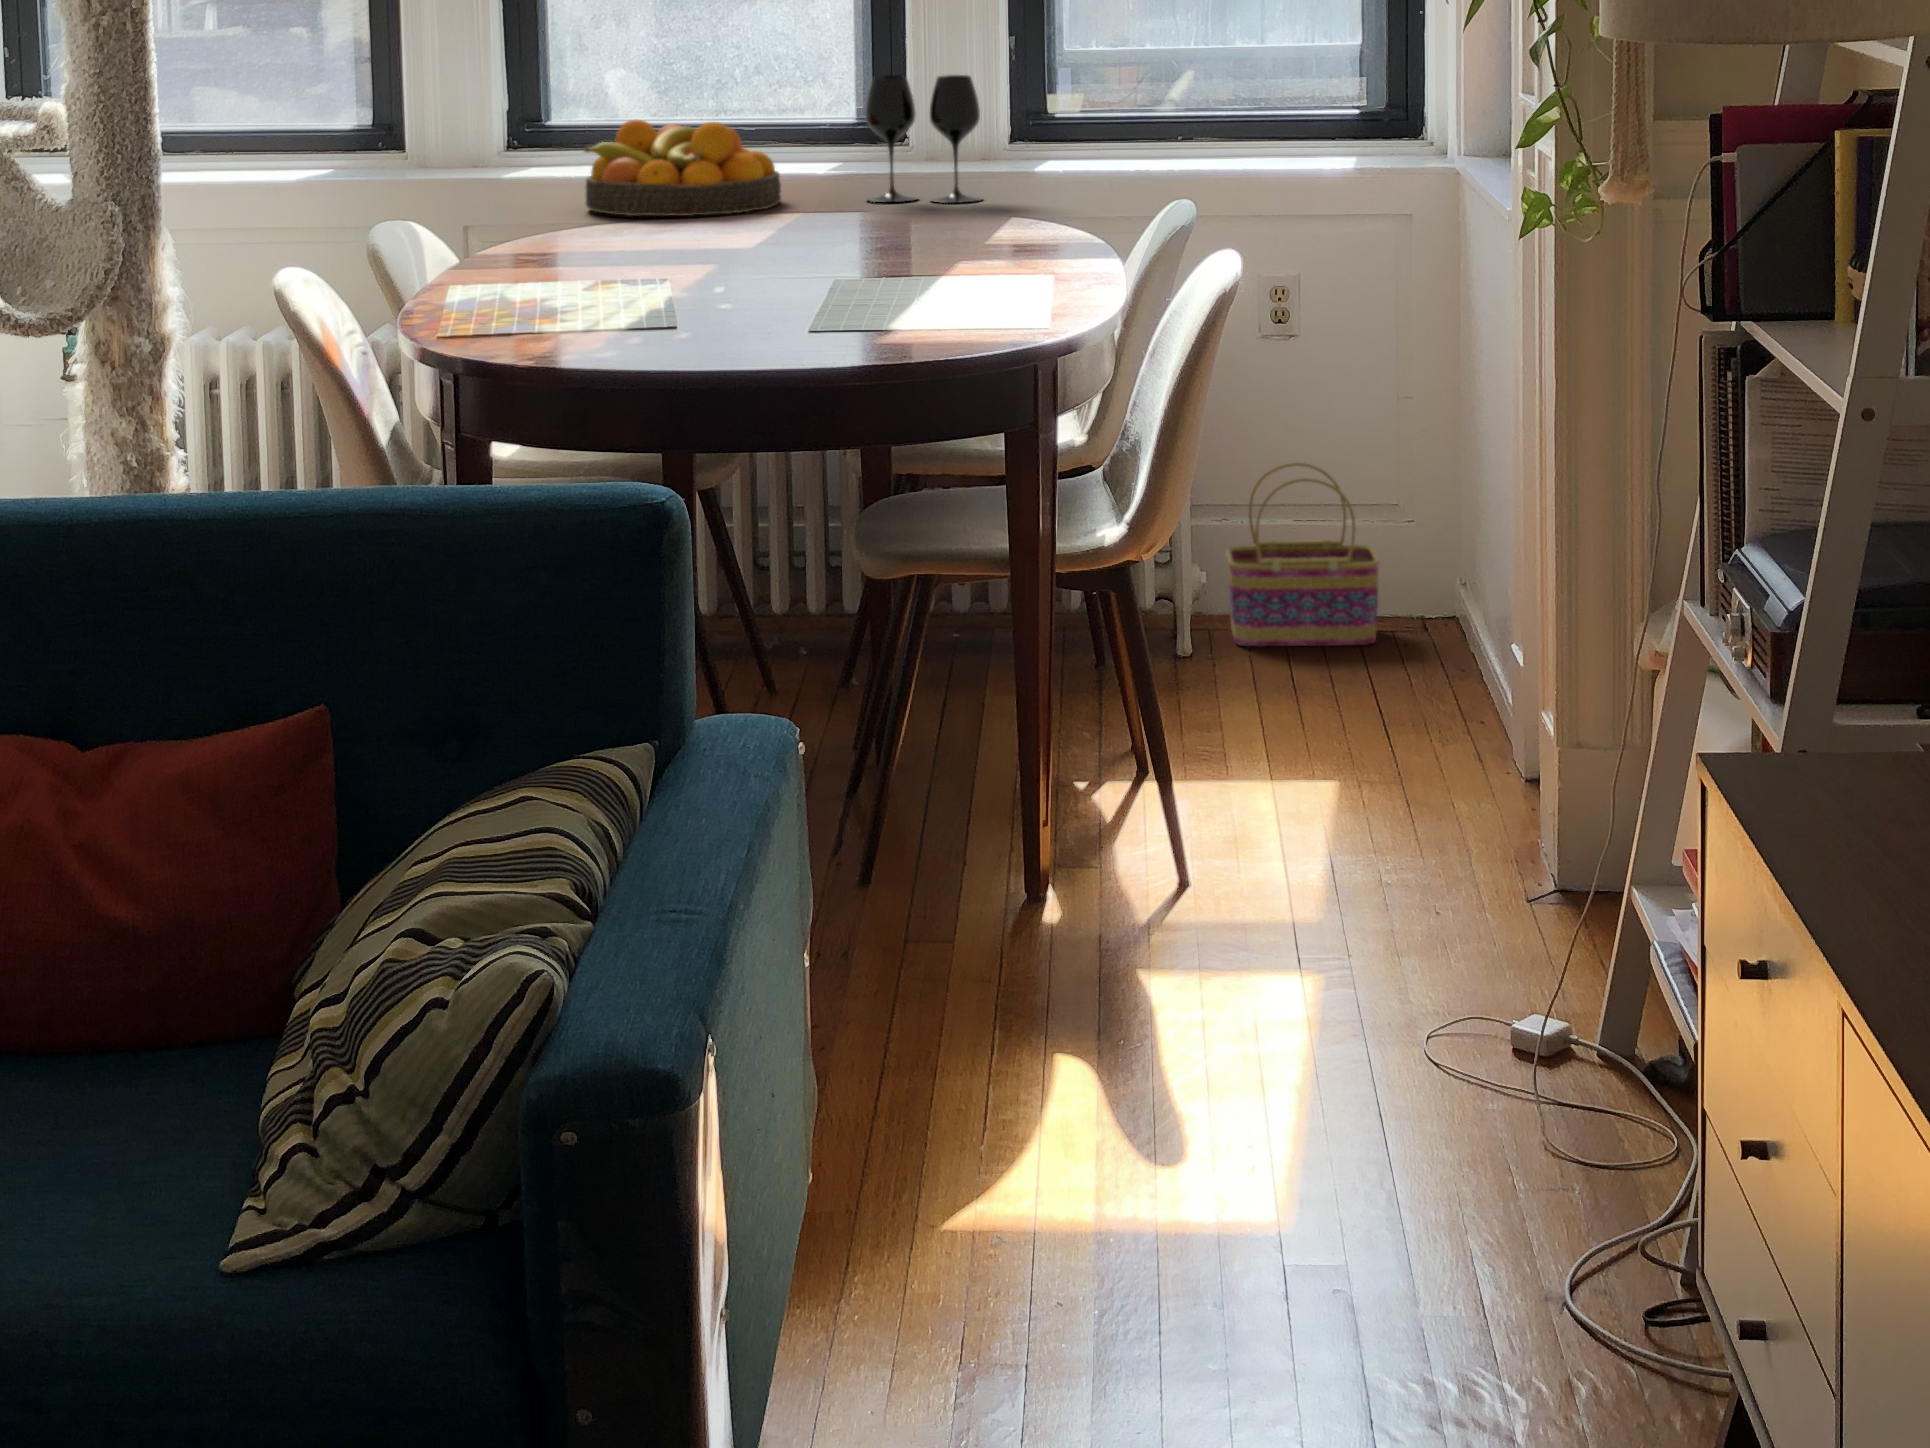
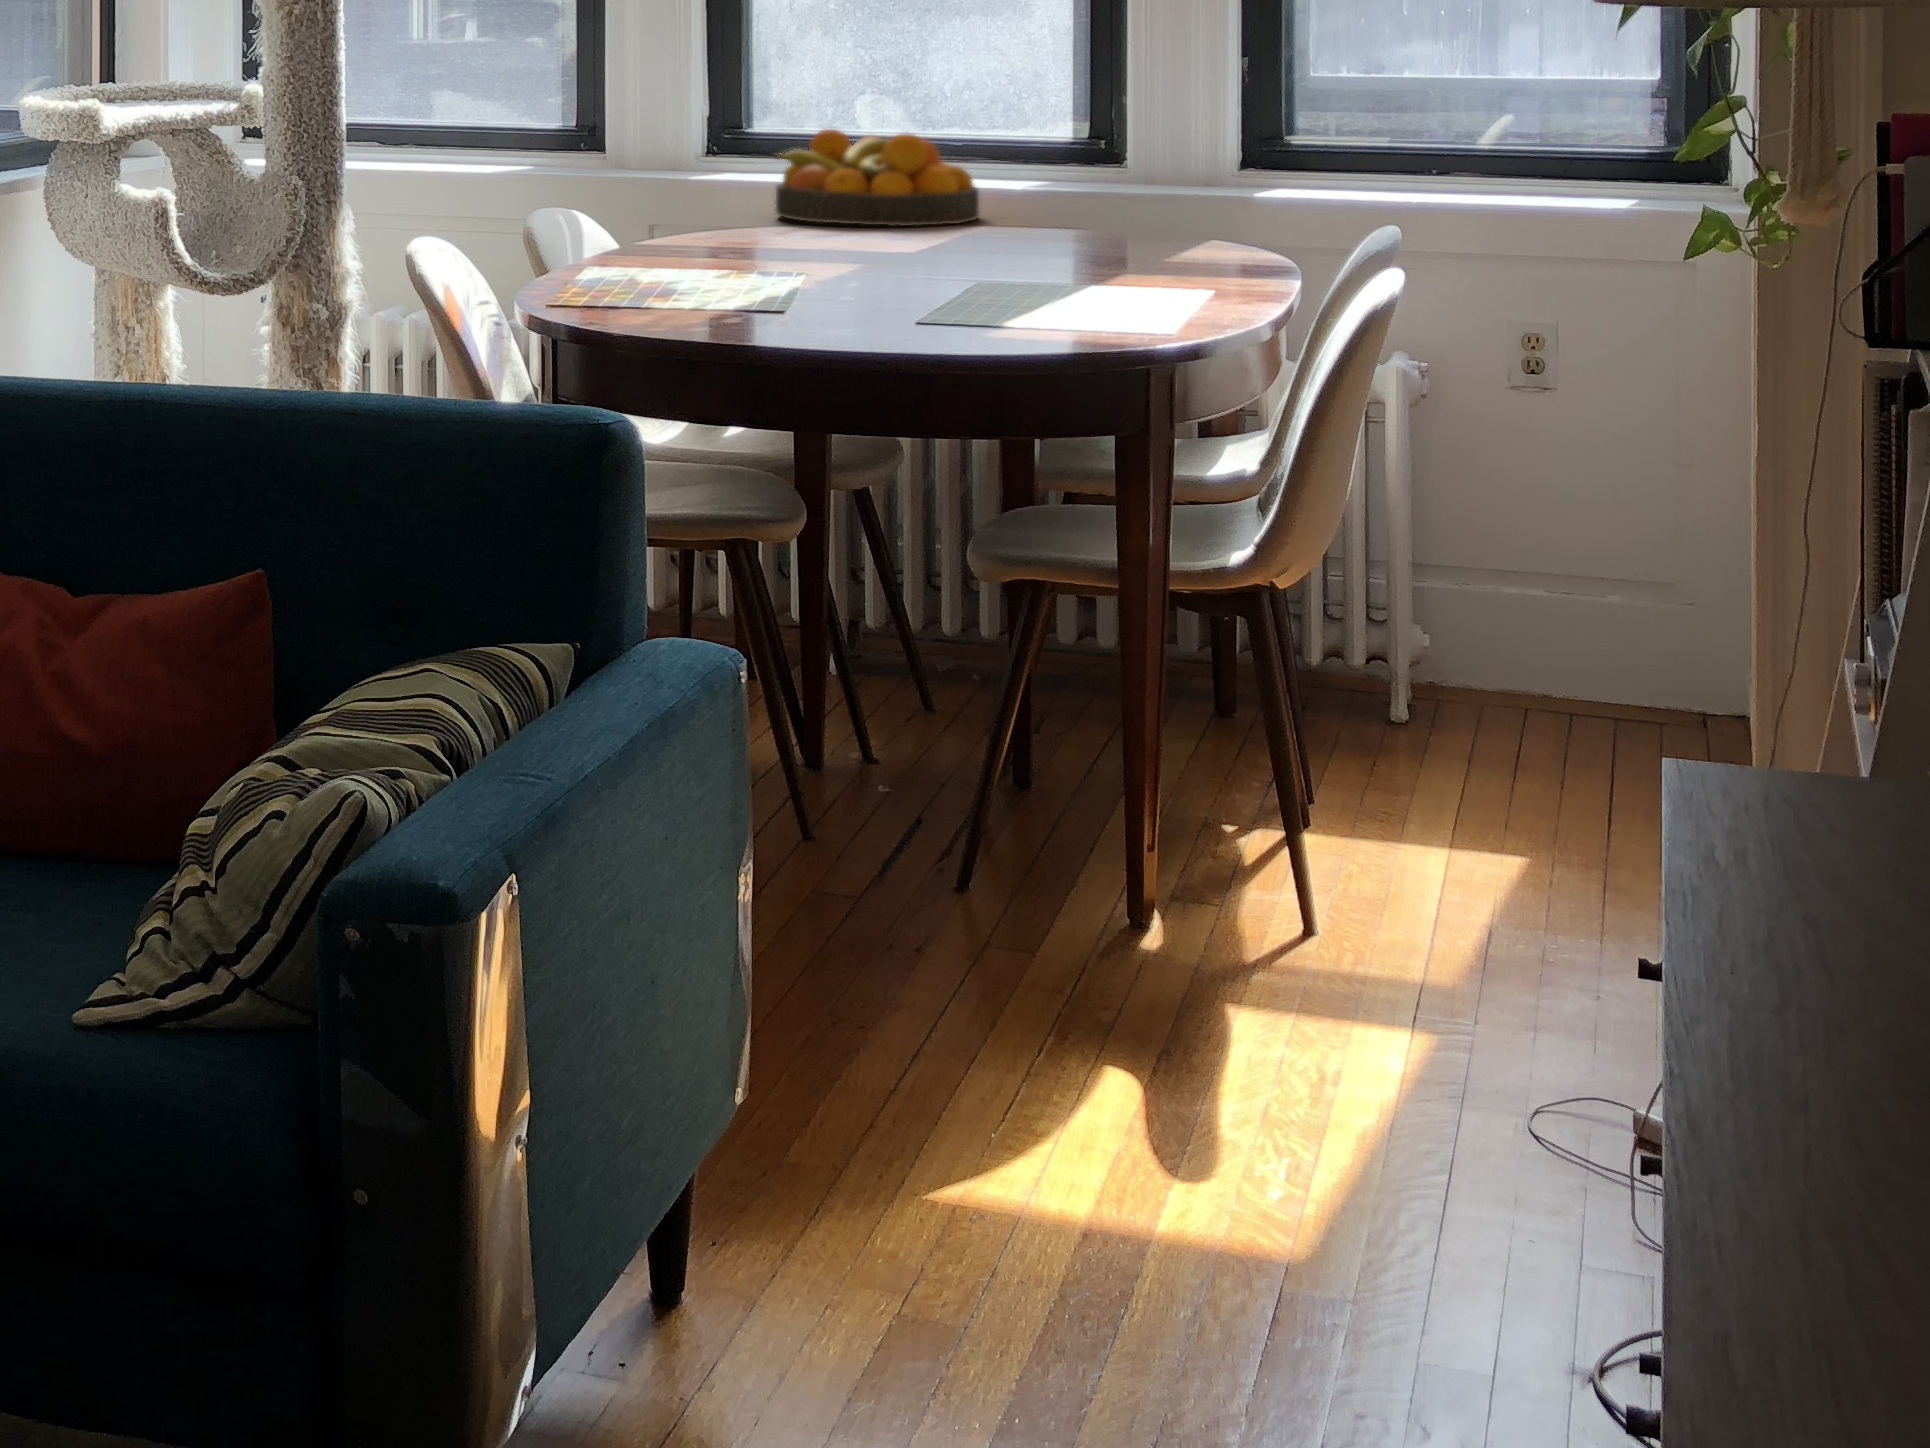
wine glass: present [865,75,982,203] -> none [1069,94,1197,227]
basket: present [1226,463,1380,646] -> none [1465,531,1650,739]

